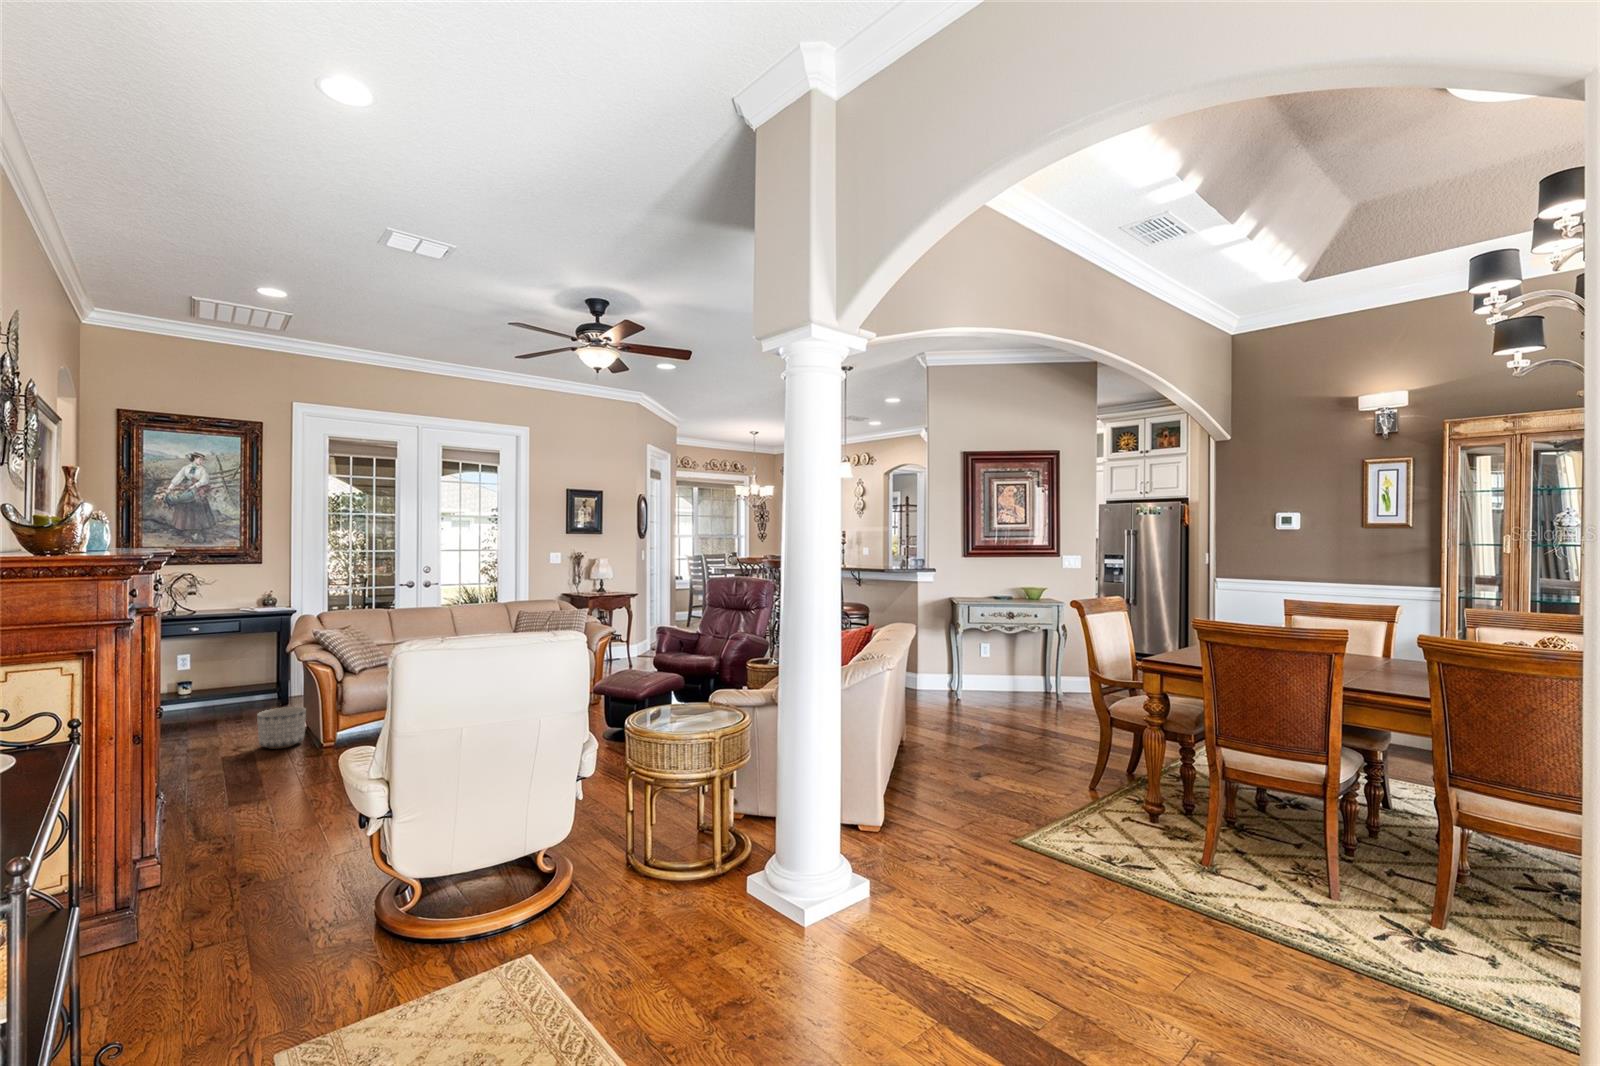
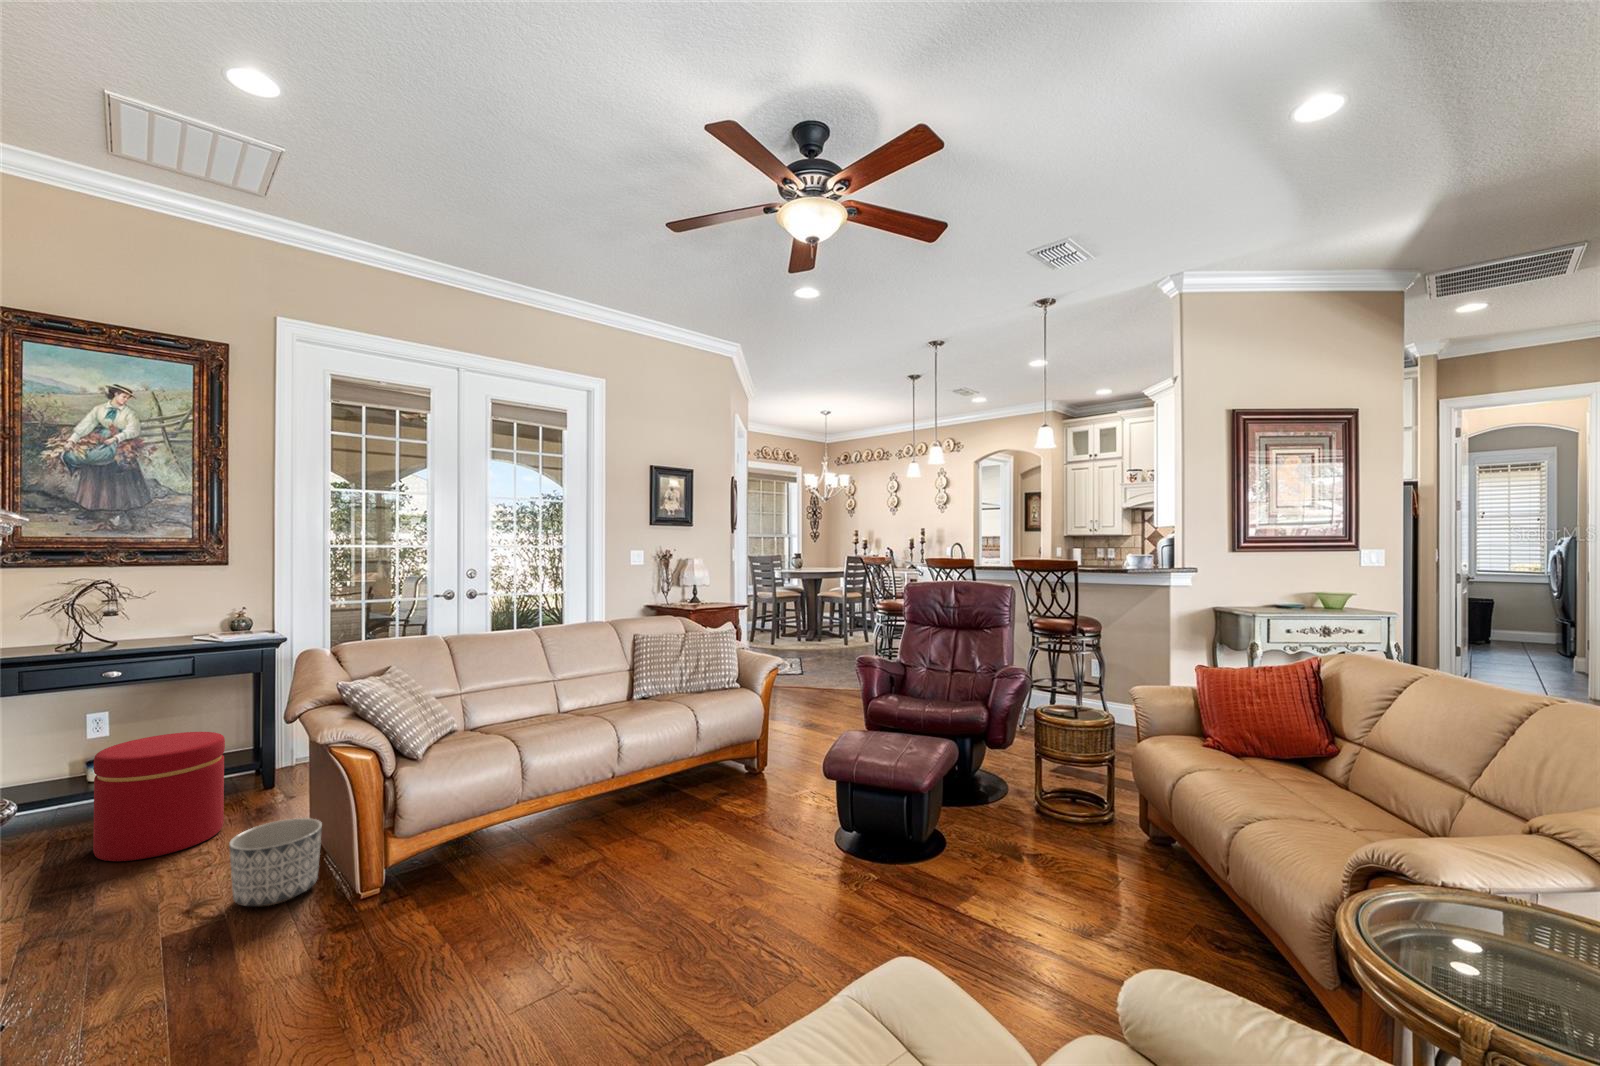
ottoman: none [187,664,258,732] -> present [93,732,225,861]

